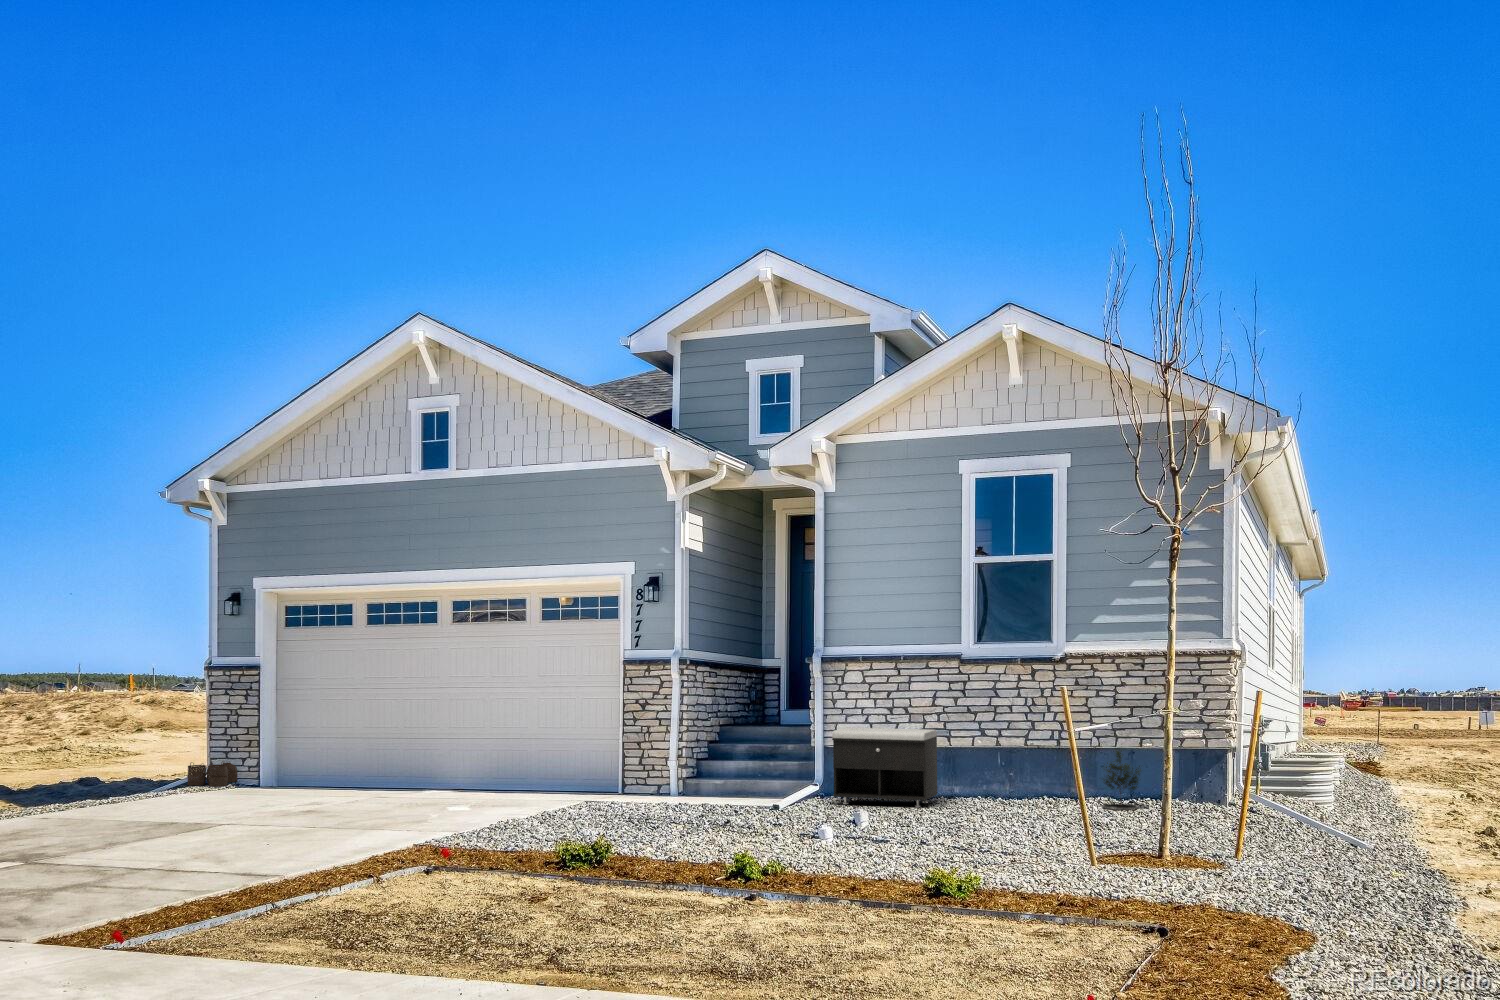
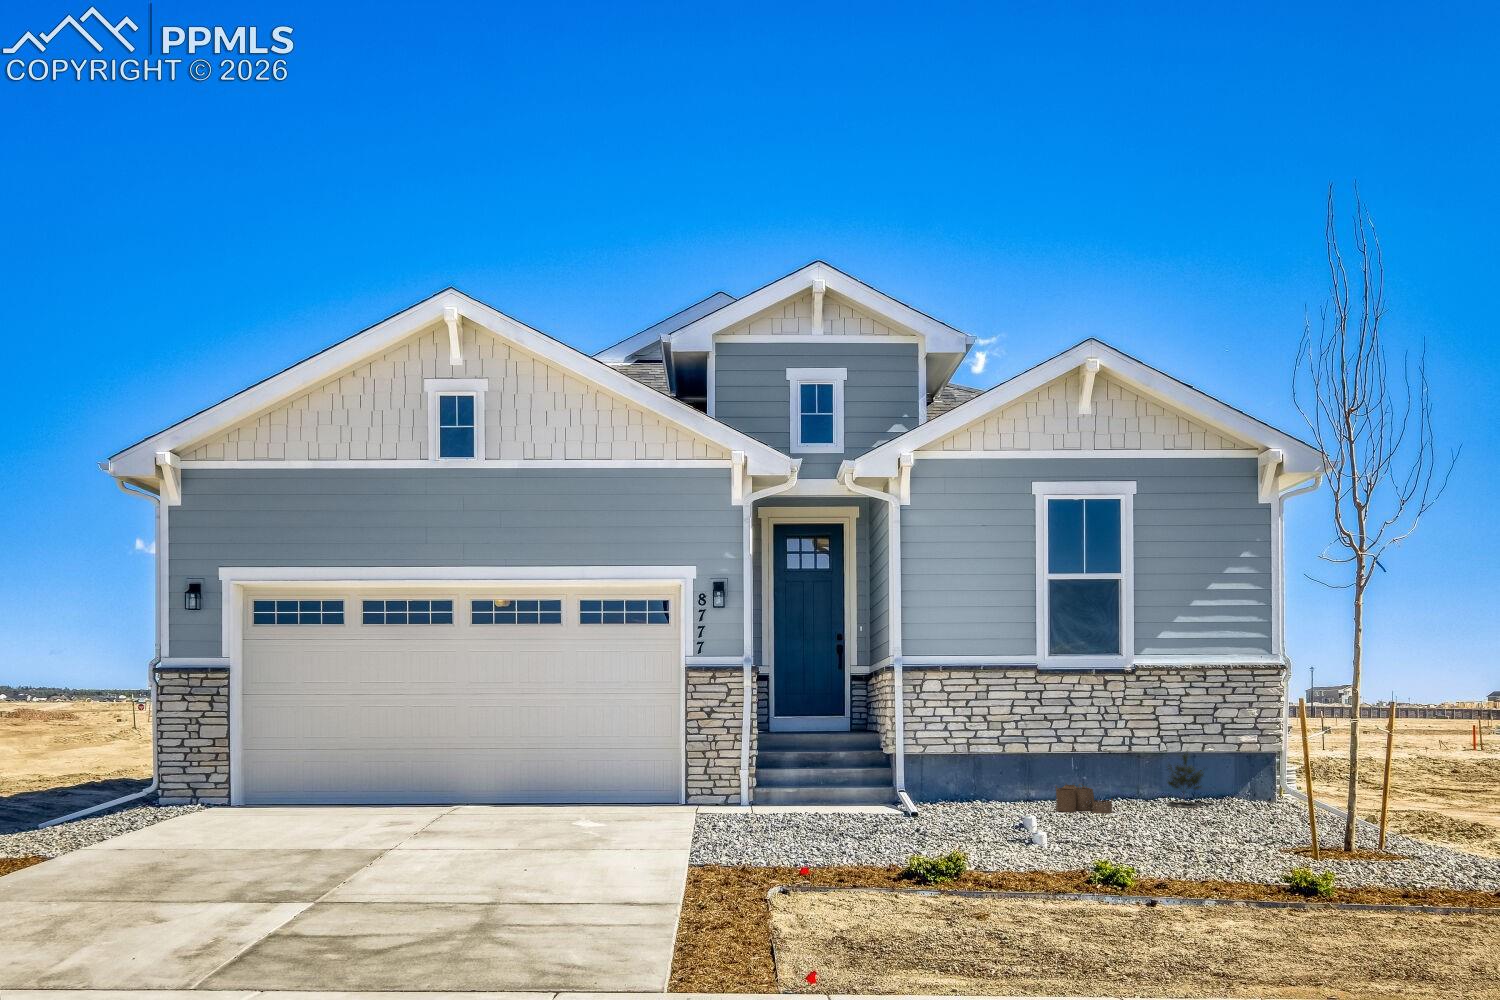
storage bench: present [832,727,937,807] -> none [927,735,1026,810]
woven basket: present [188,761,238,787] -> present [1056,784,1113,813]

